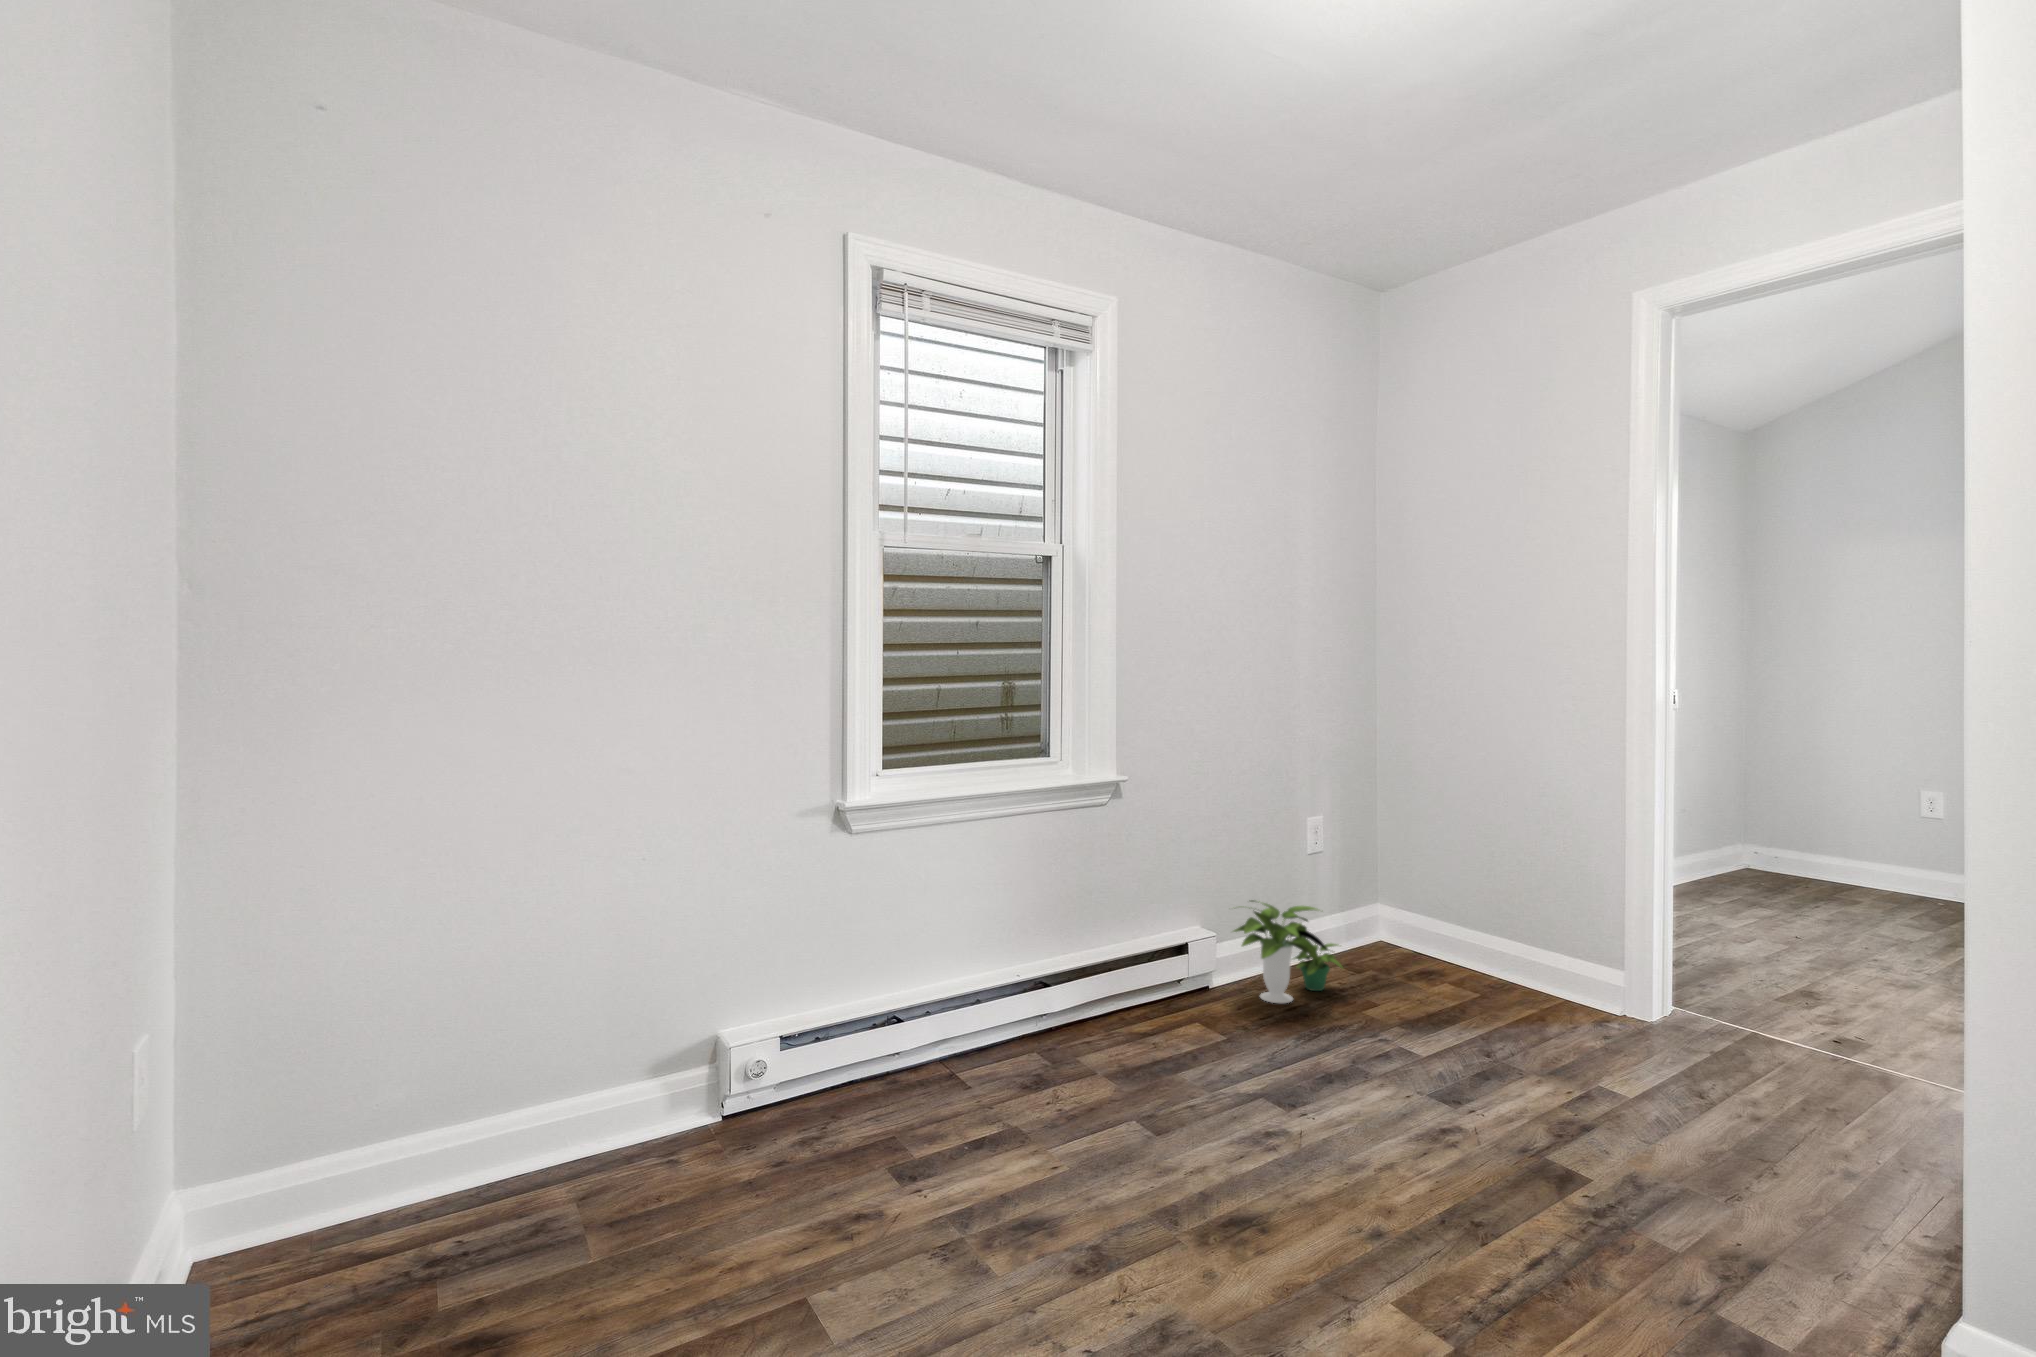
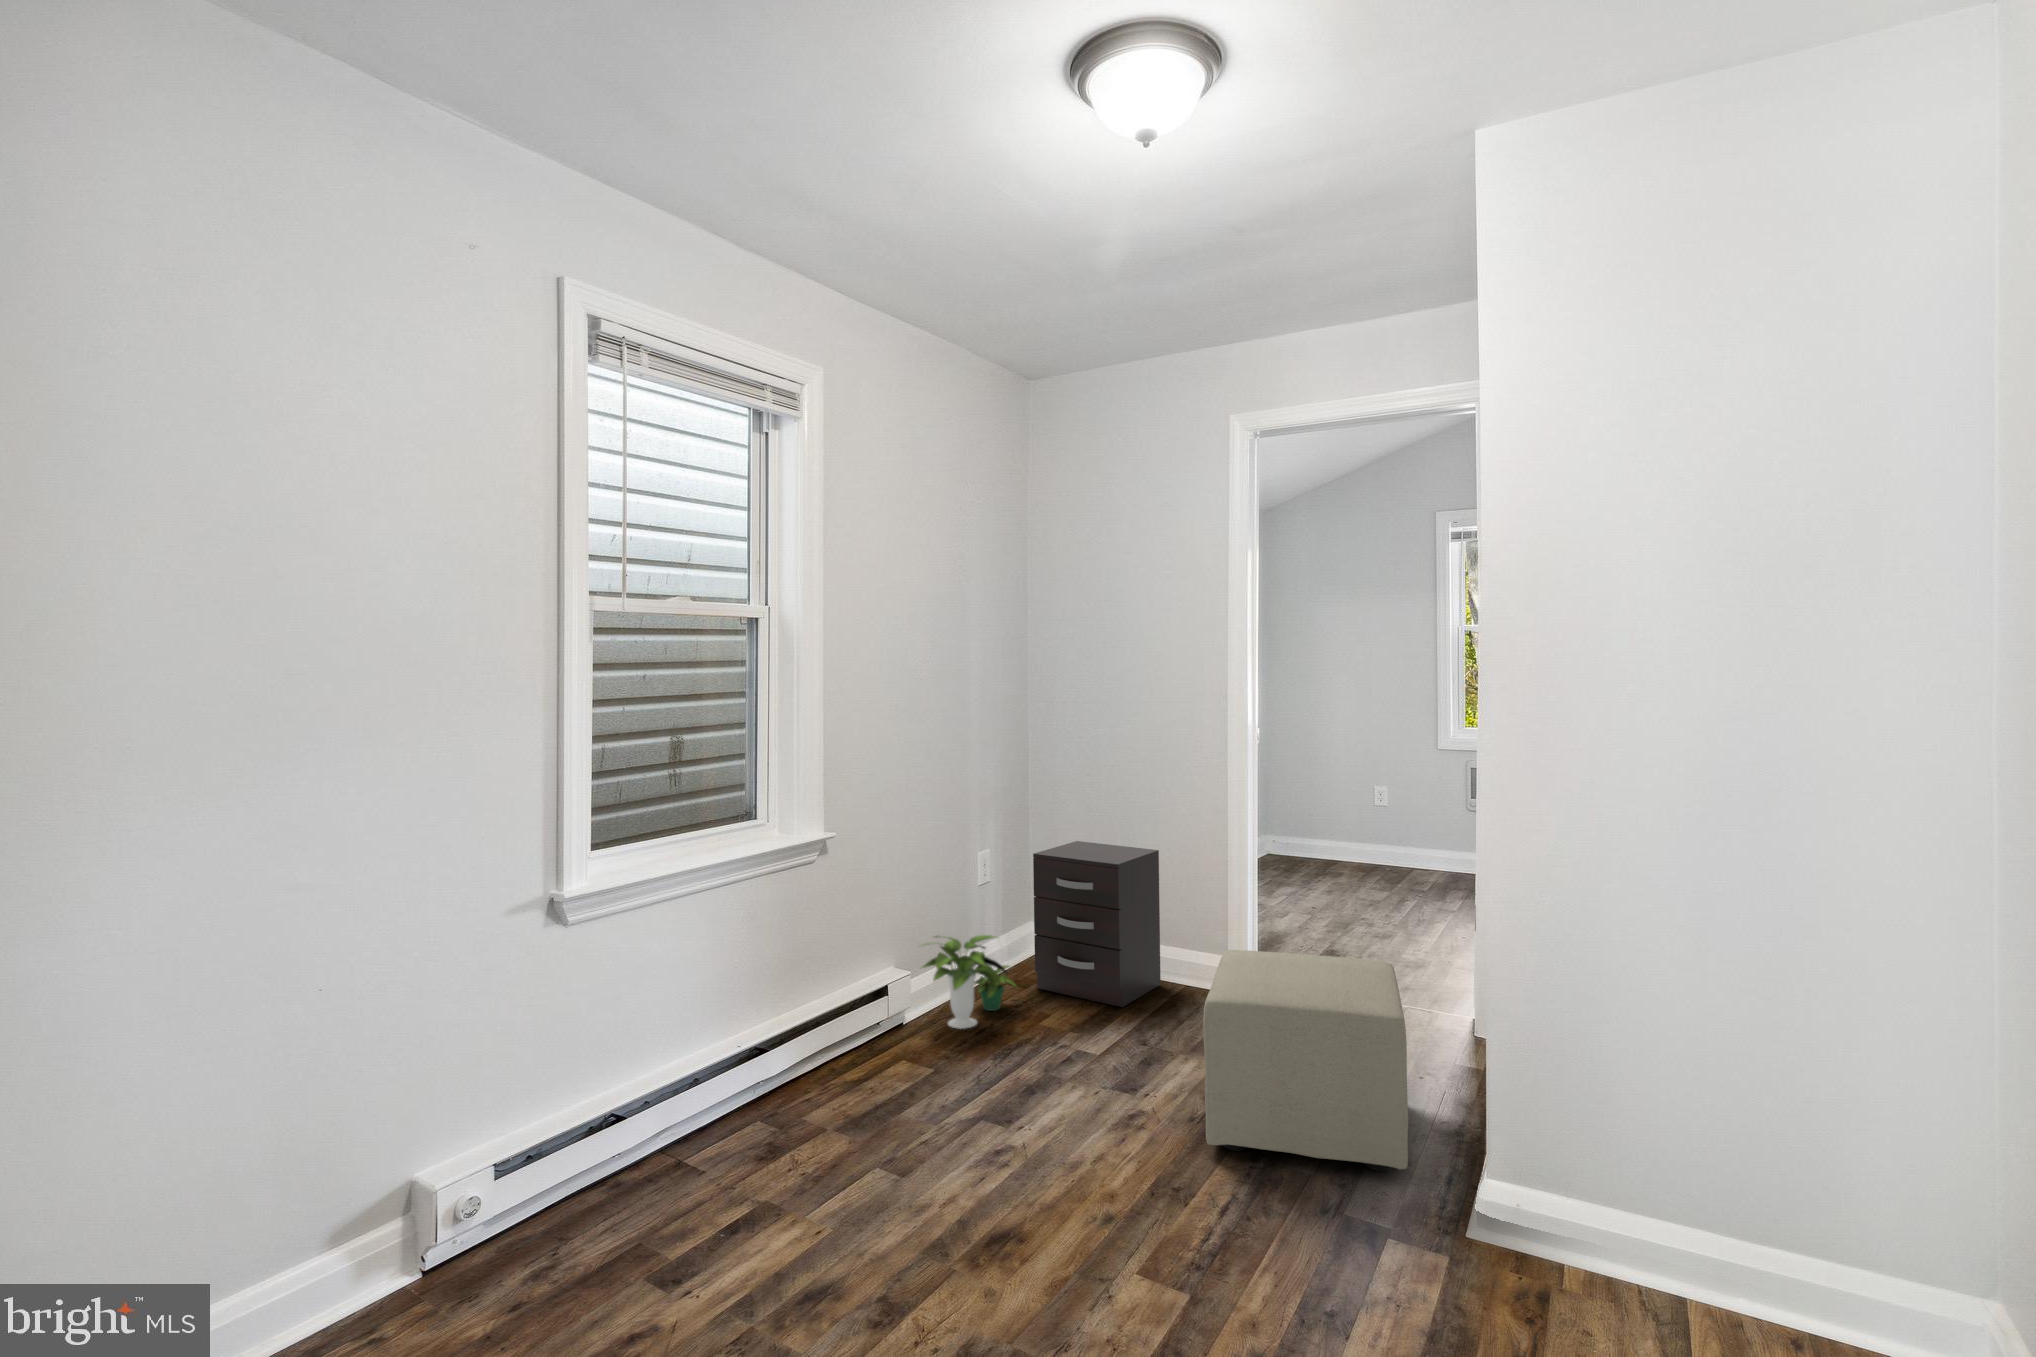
dresser: none [1372,816,1535,1011] -> present [1033,841,1161,1007]
ottoman: none [1531,954,1850,1280] -> present [1203,950,1408,1171]

